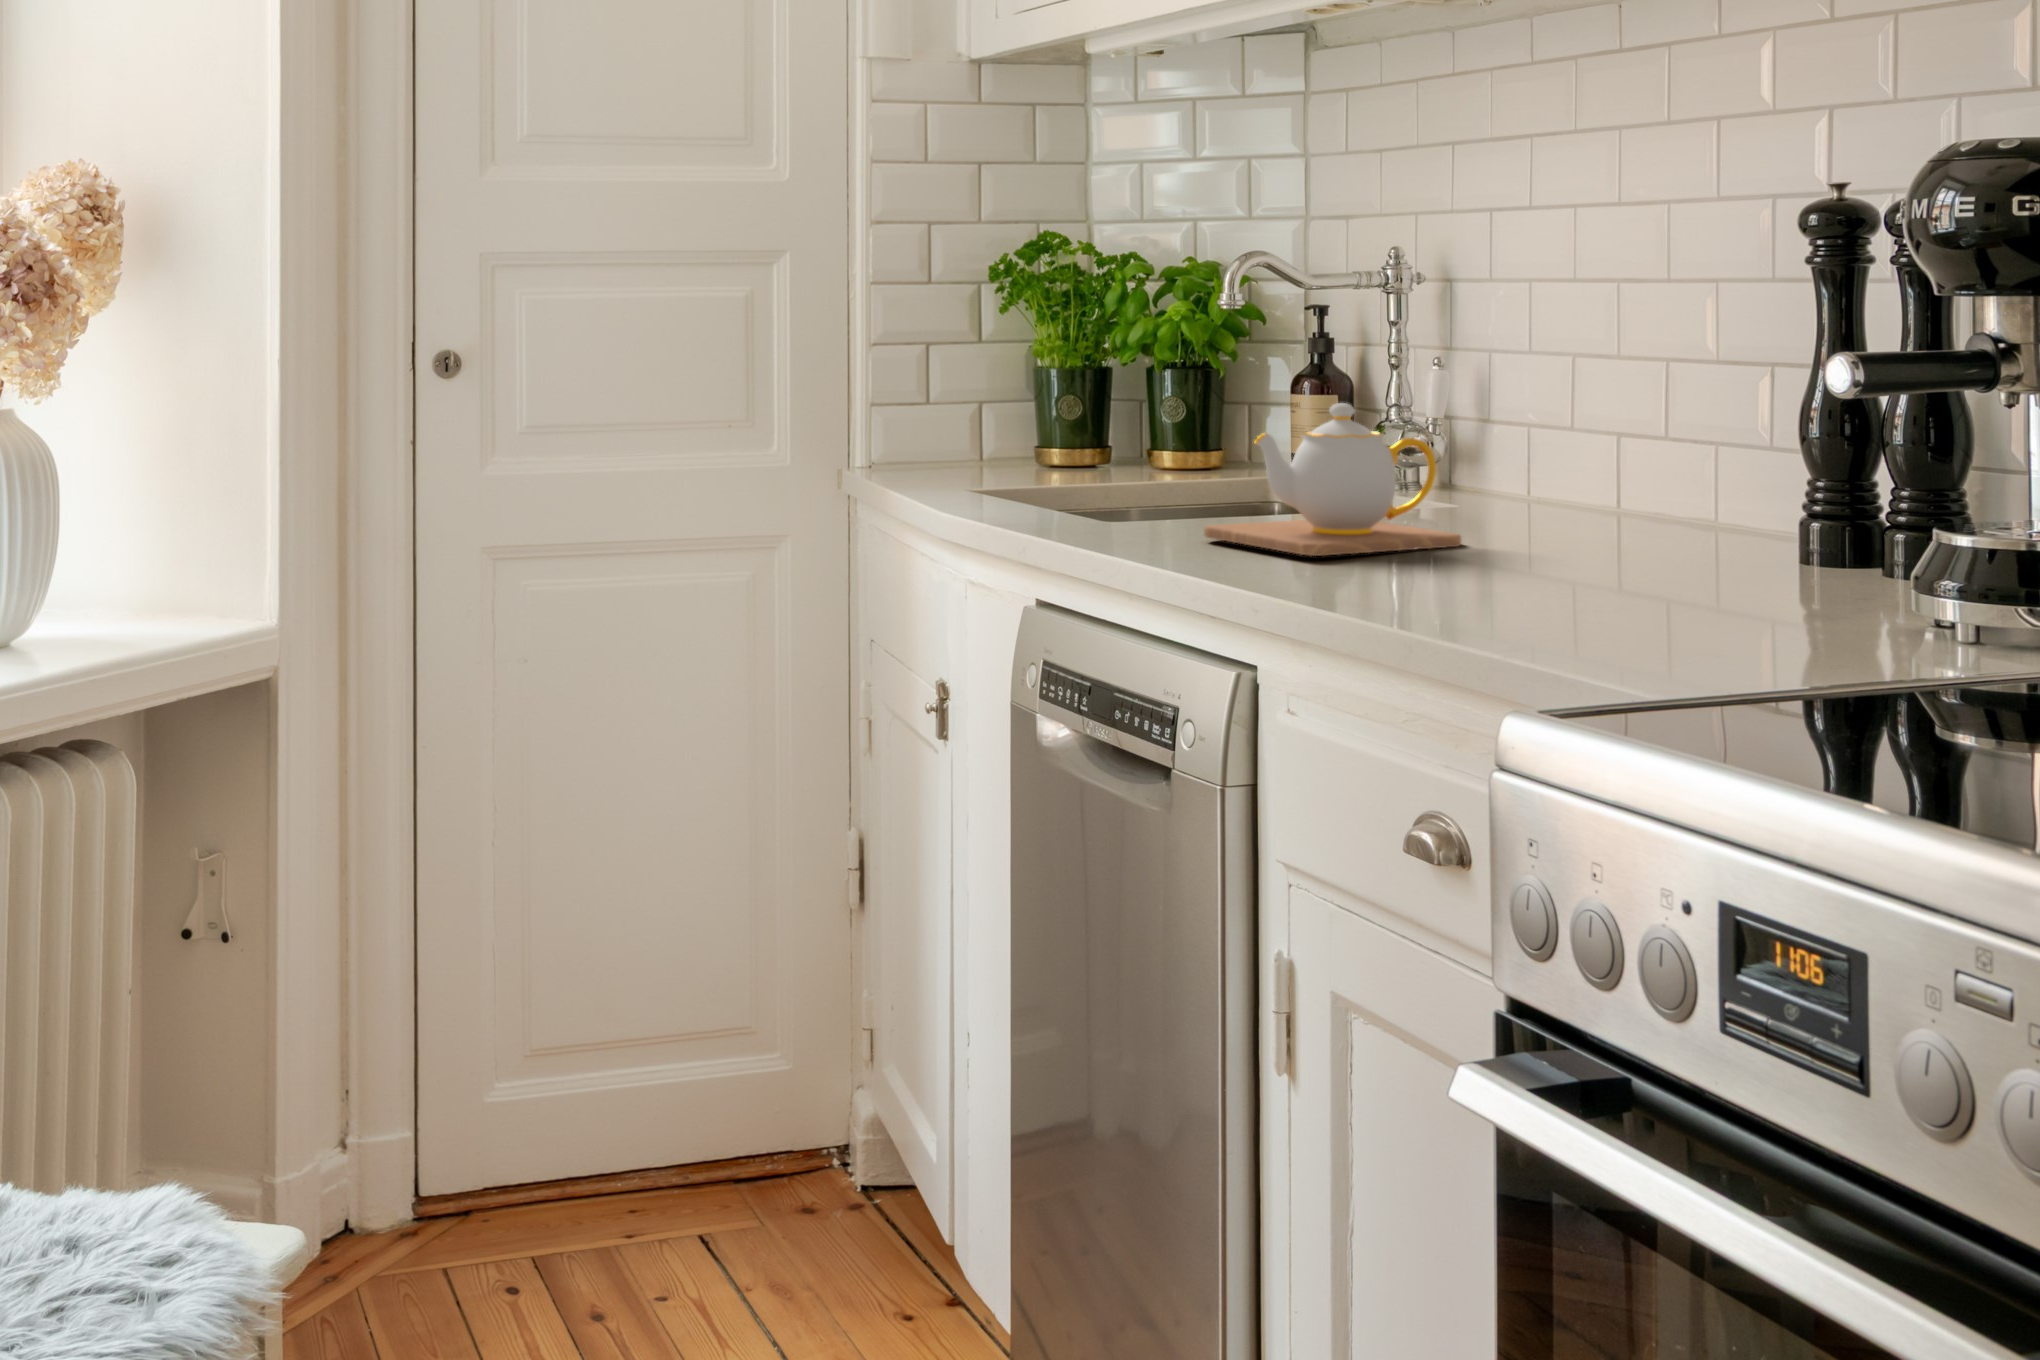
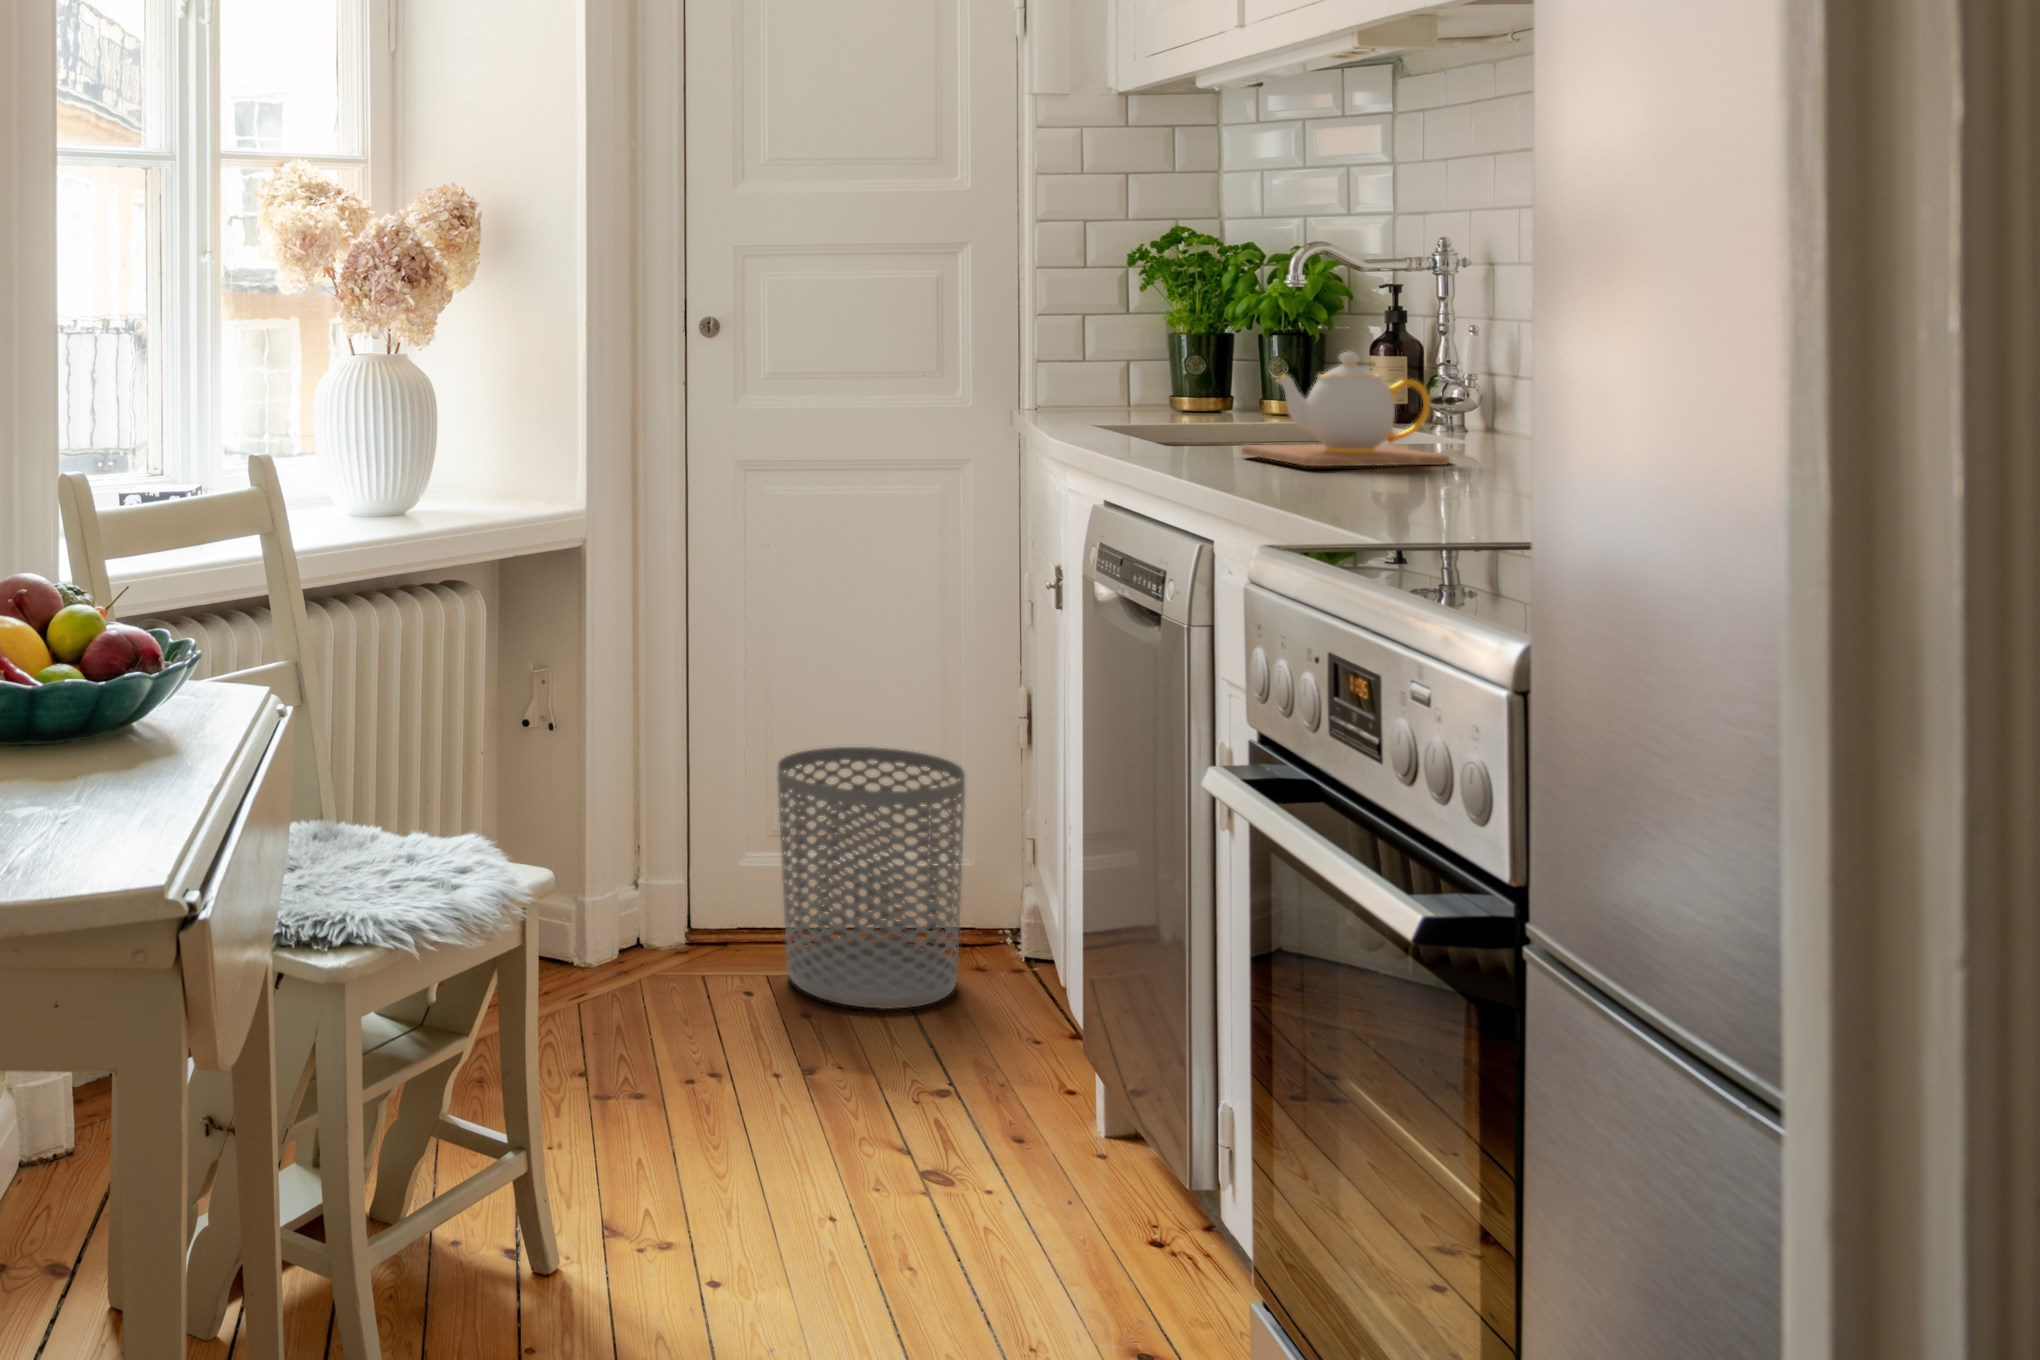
waste bin: none [550,922,798,1286] -> present [777,747,965,1009]

